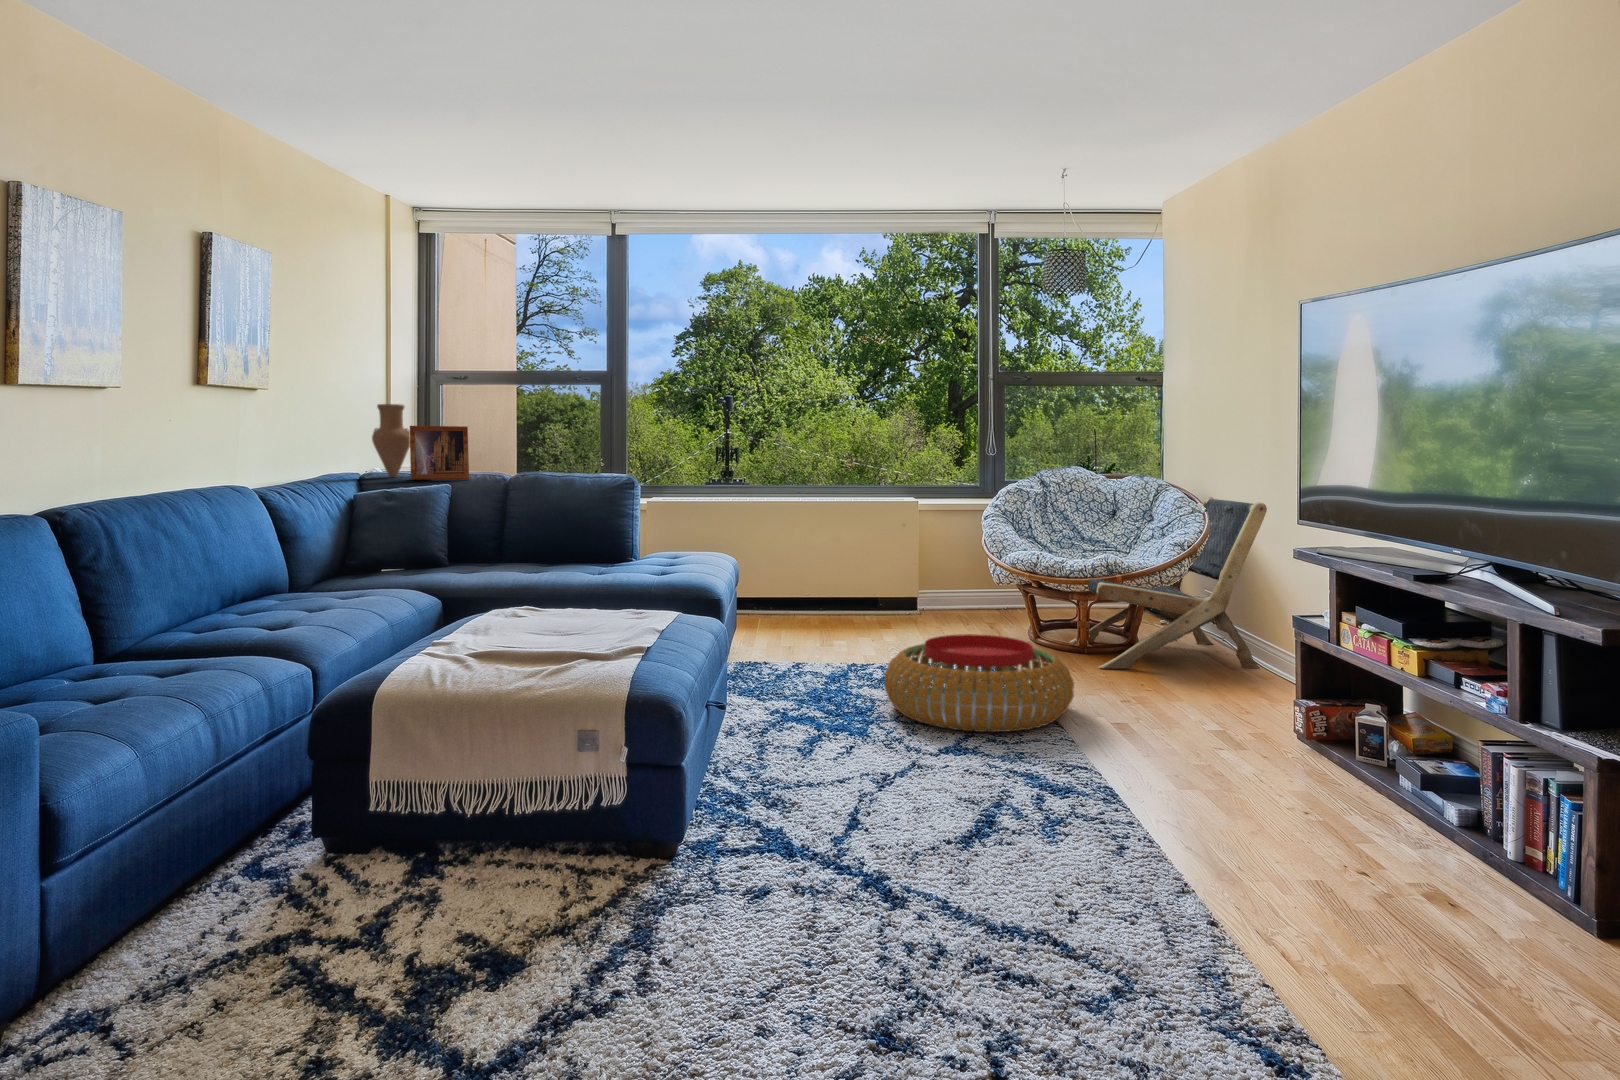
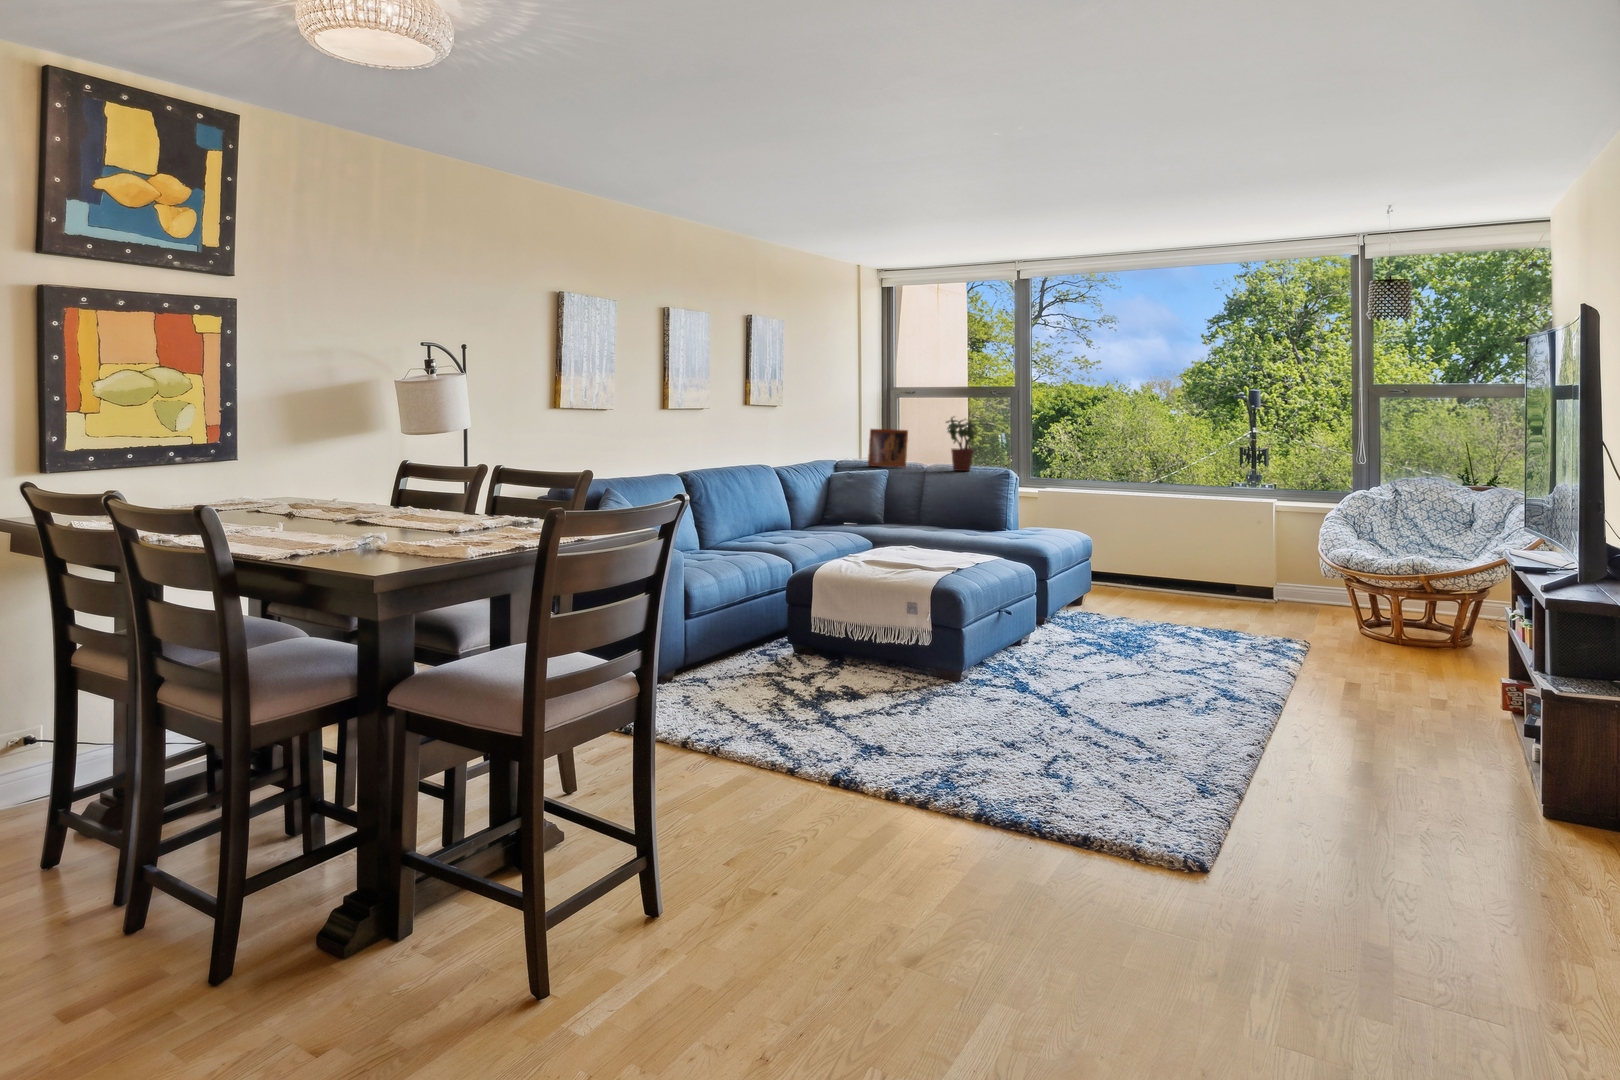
vase: present [372,404,410,477] -> none [847,413,872,464]
potted plant: none [526,405,573,481] -> present [946,417,977,471]
lounge chair: present [1070,497,1267,669] -> none [1388,512,1566,667]
pouf: present [884,634,1074,732] -> none [1162,600,1314,668]

